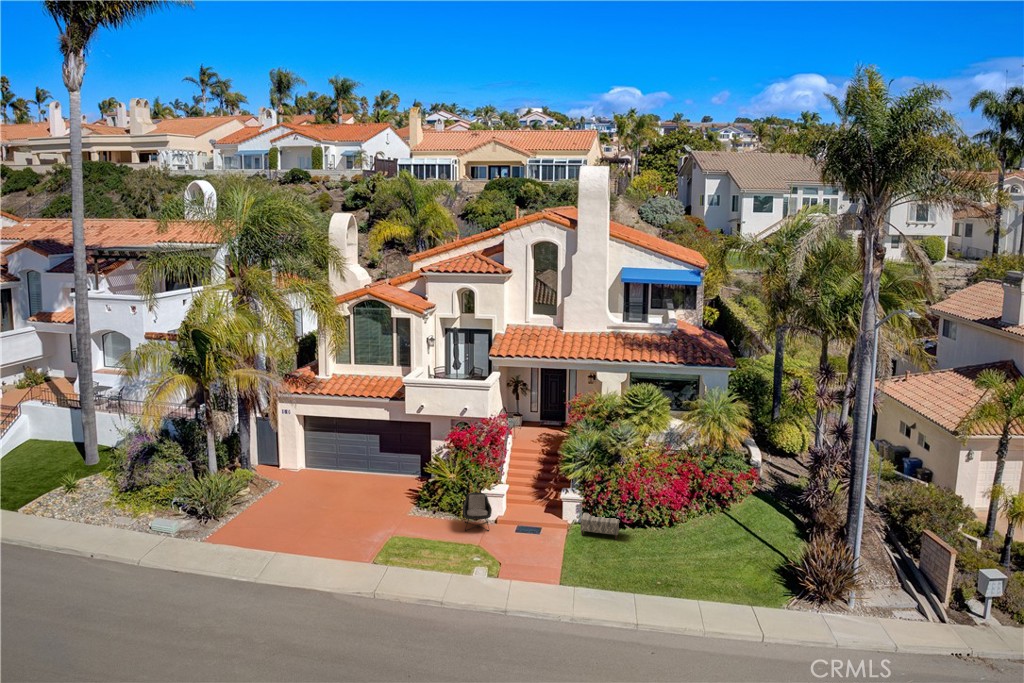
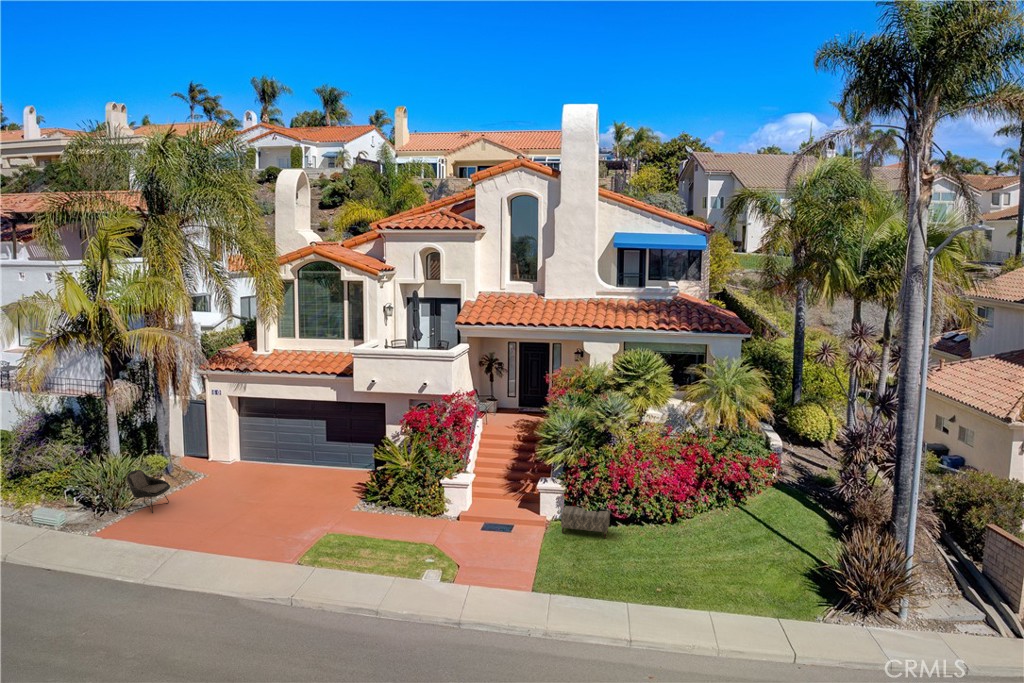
lounge chair: present [463,492,492,531] -> present [127,470,170,513]

